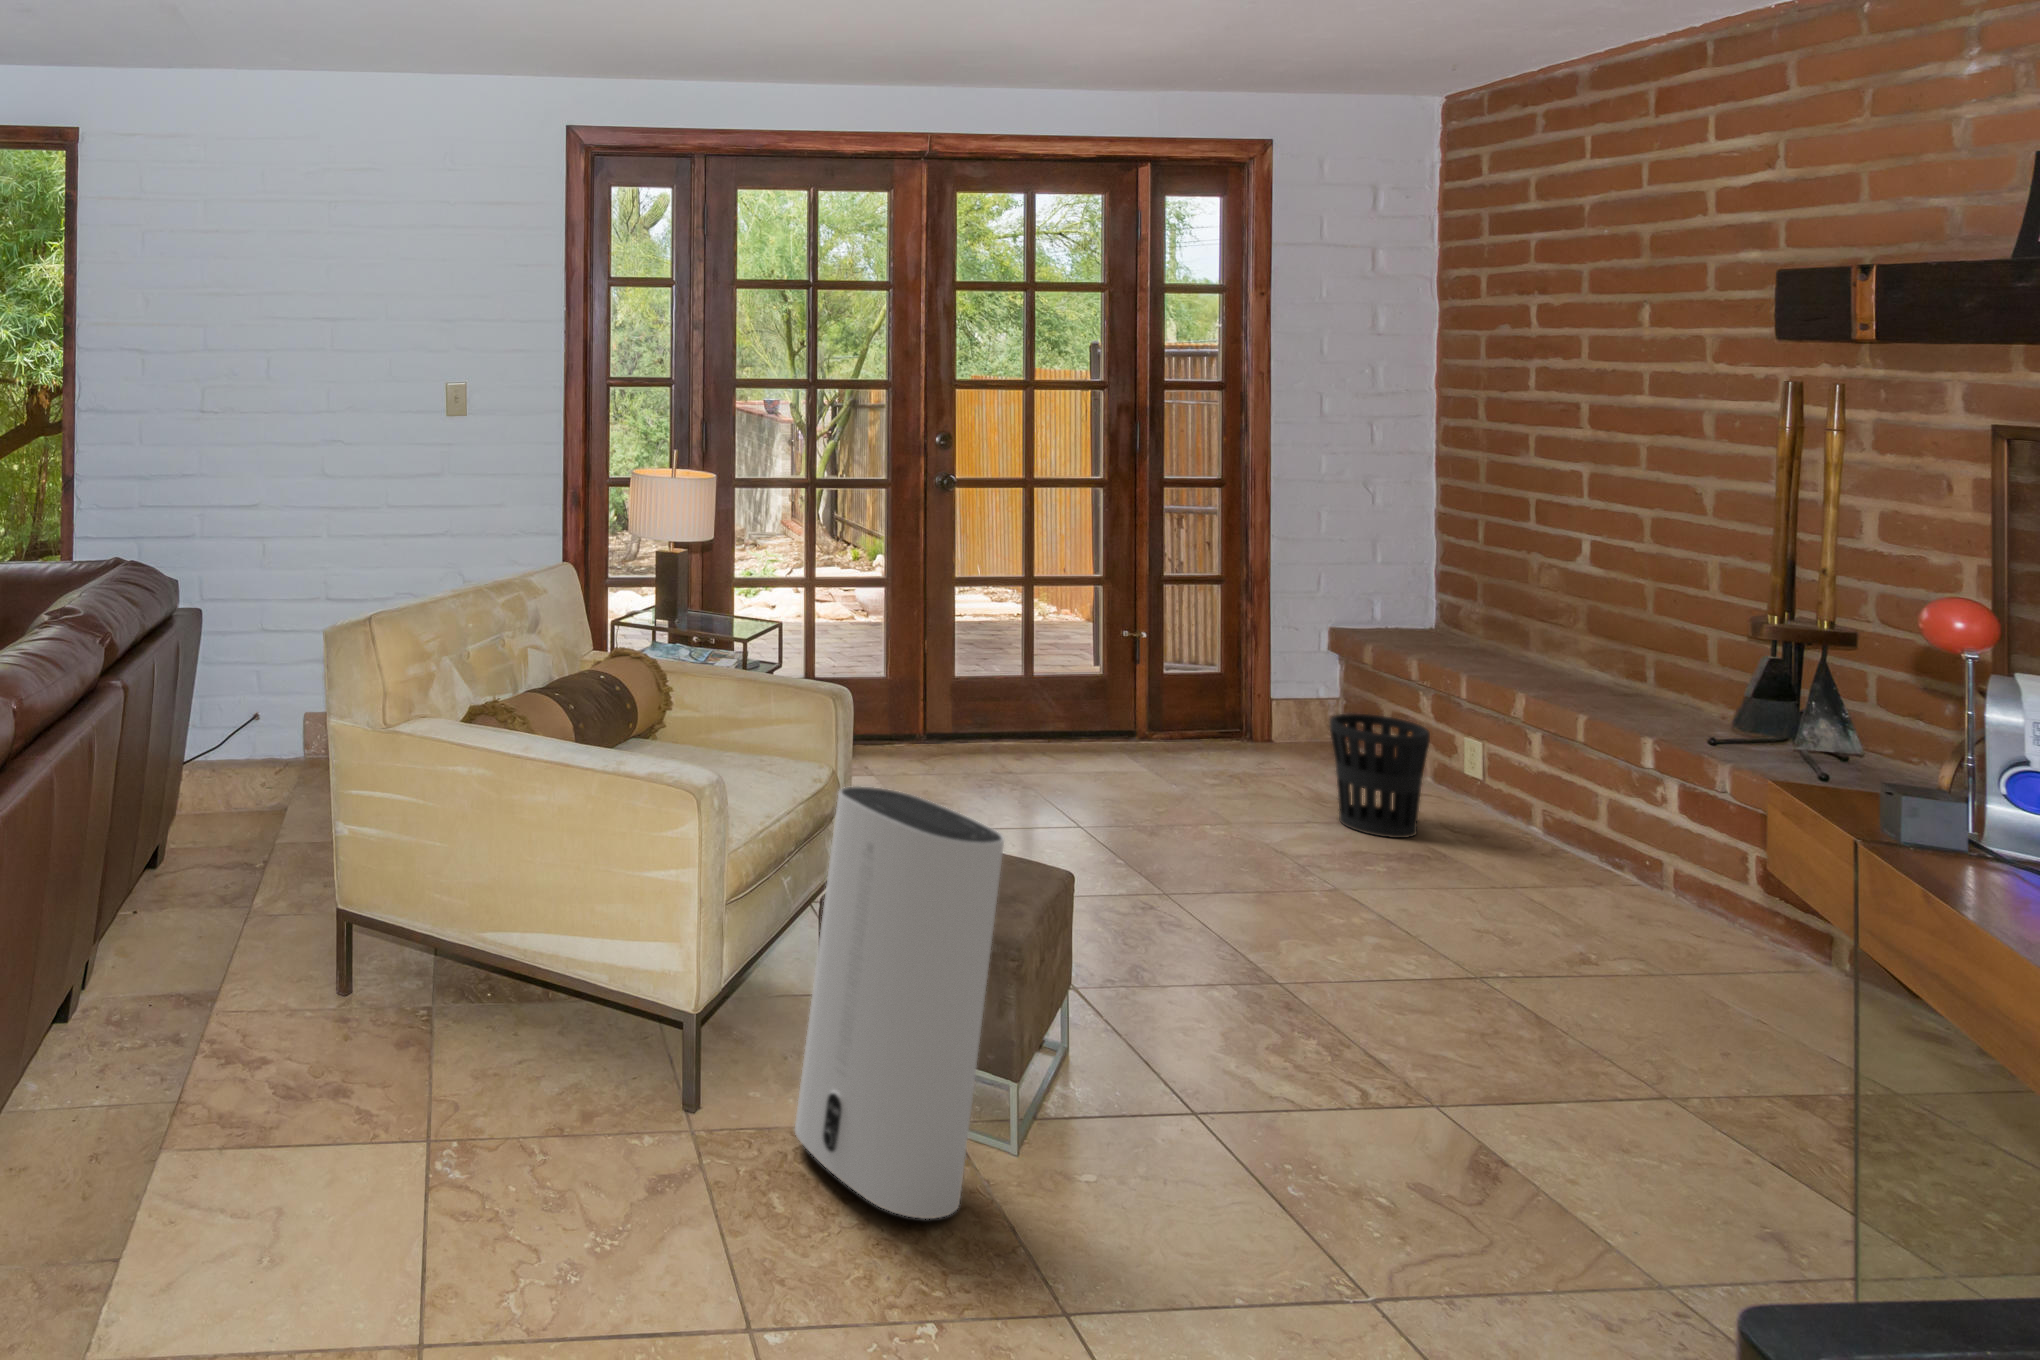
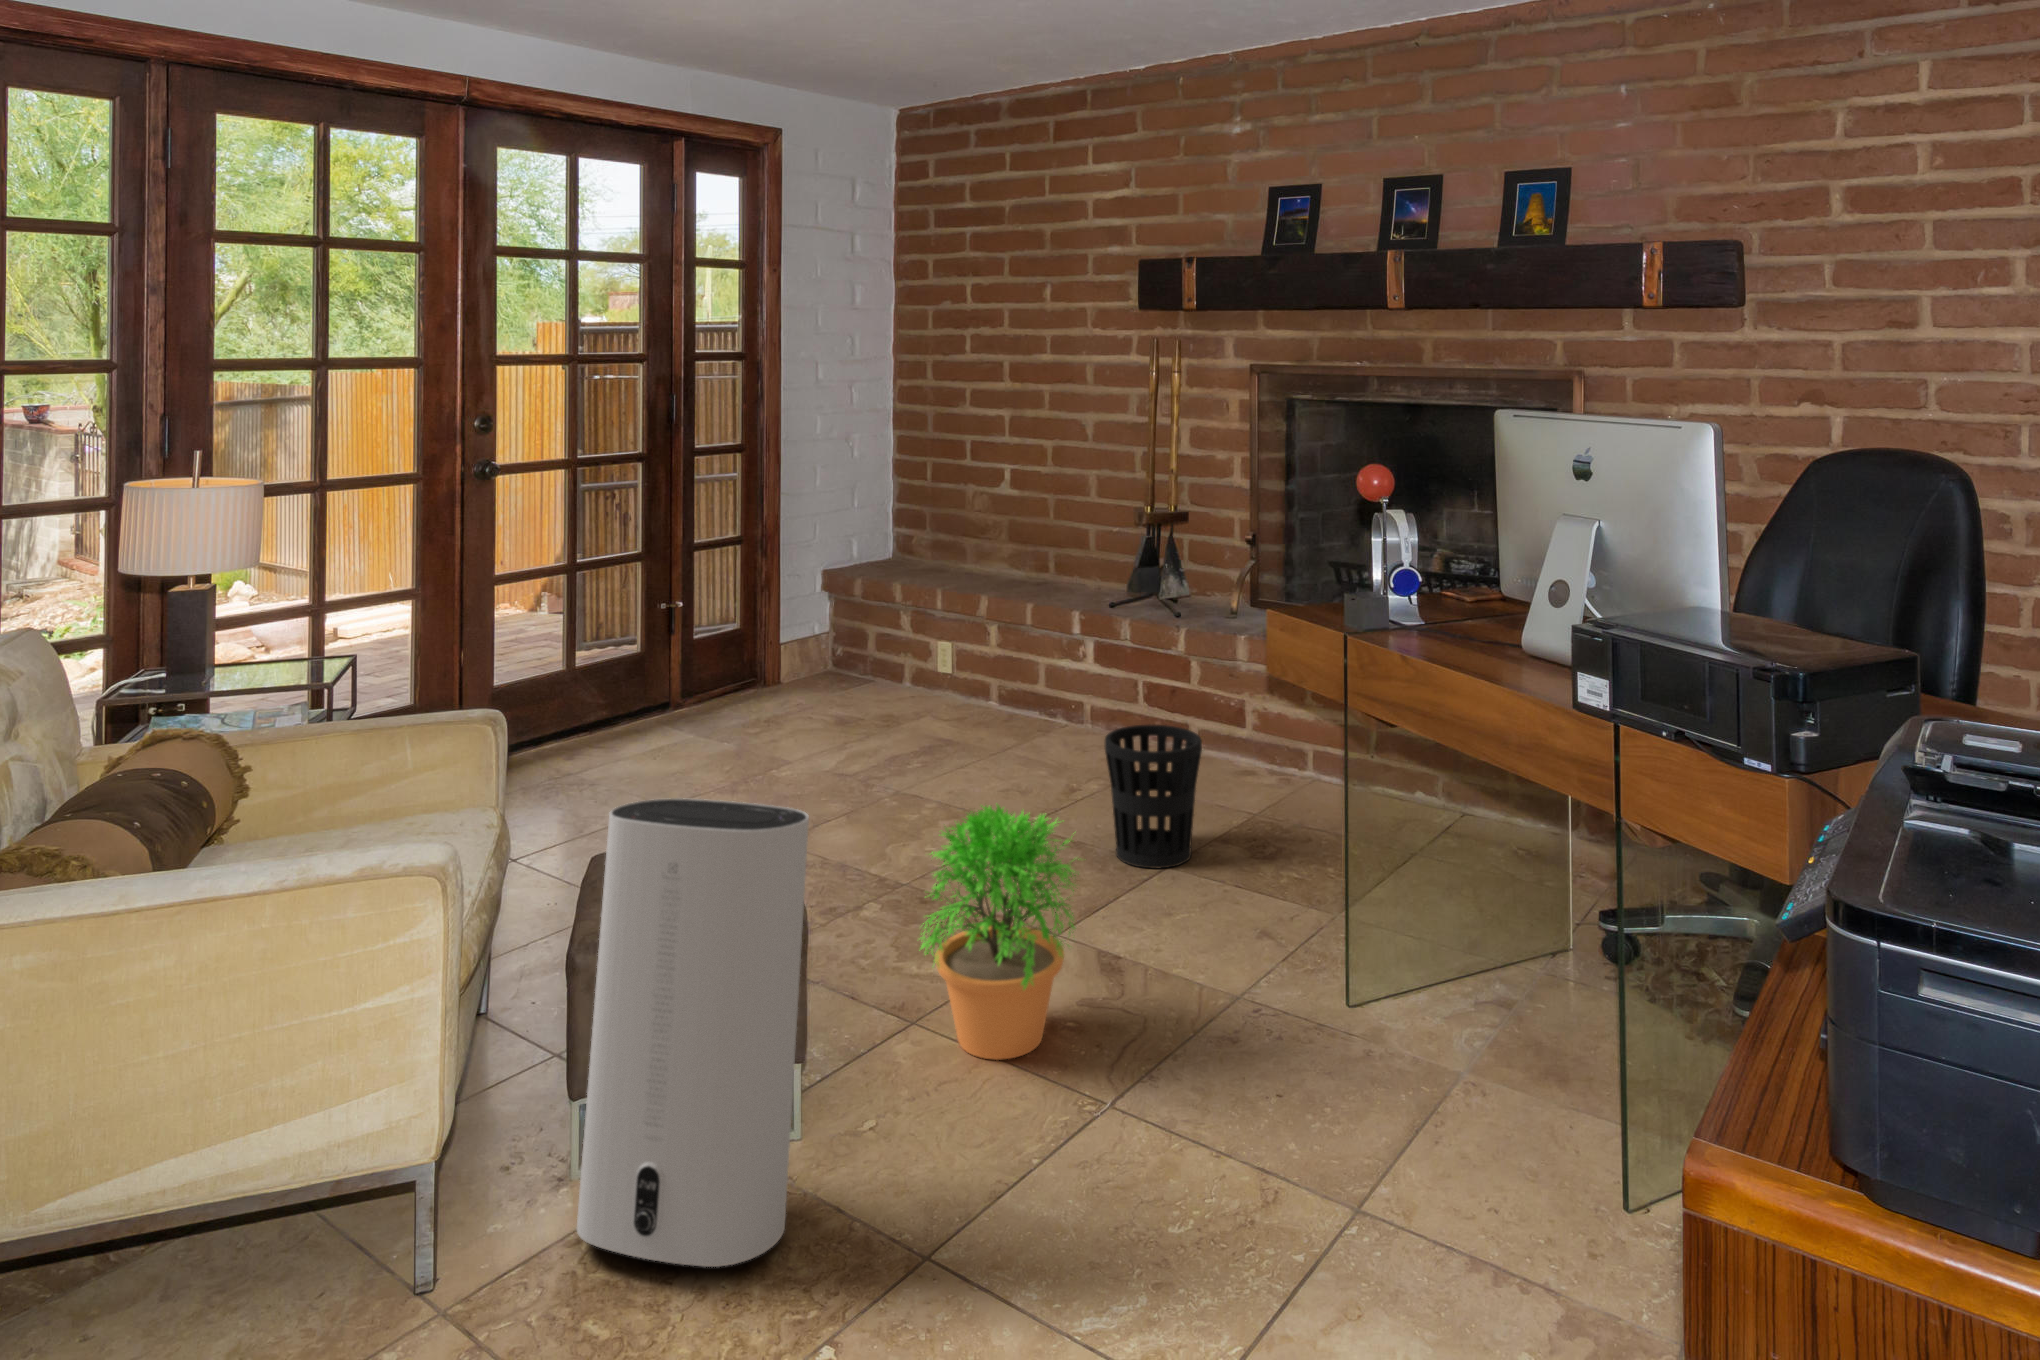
wastebasket: present [1330,714,1430,838] -> present [1105,725,1202,868]
potted plant: none [1175,901,1417,1196] -> present [919,804,1079,1060]

